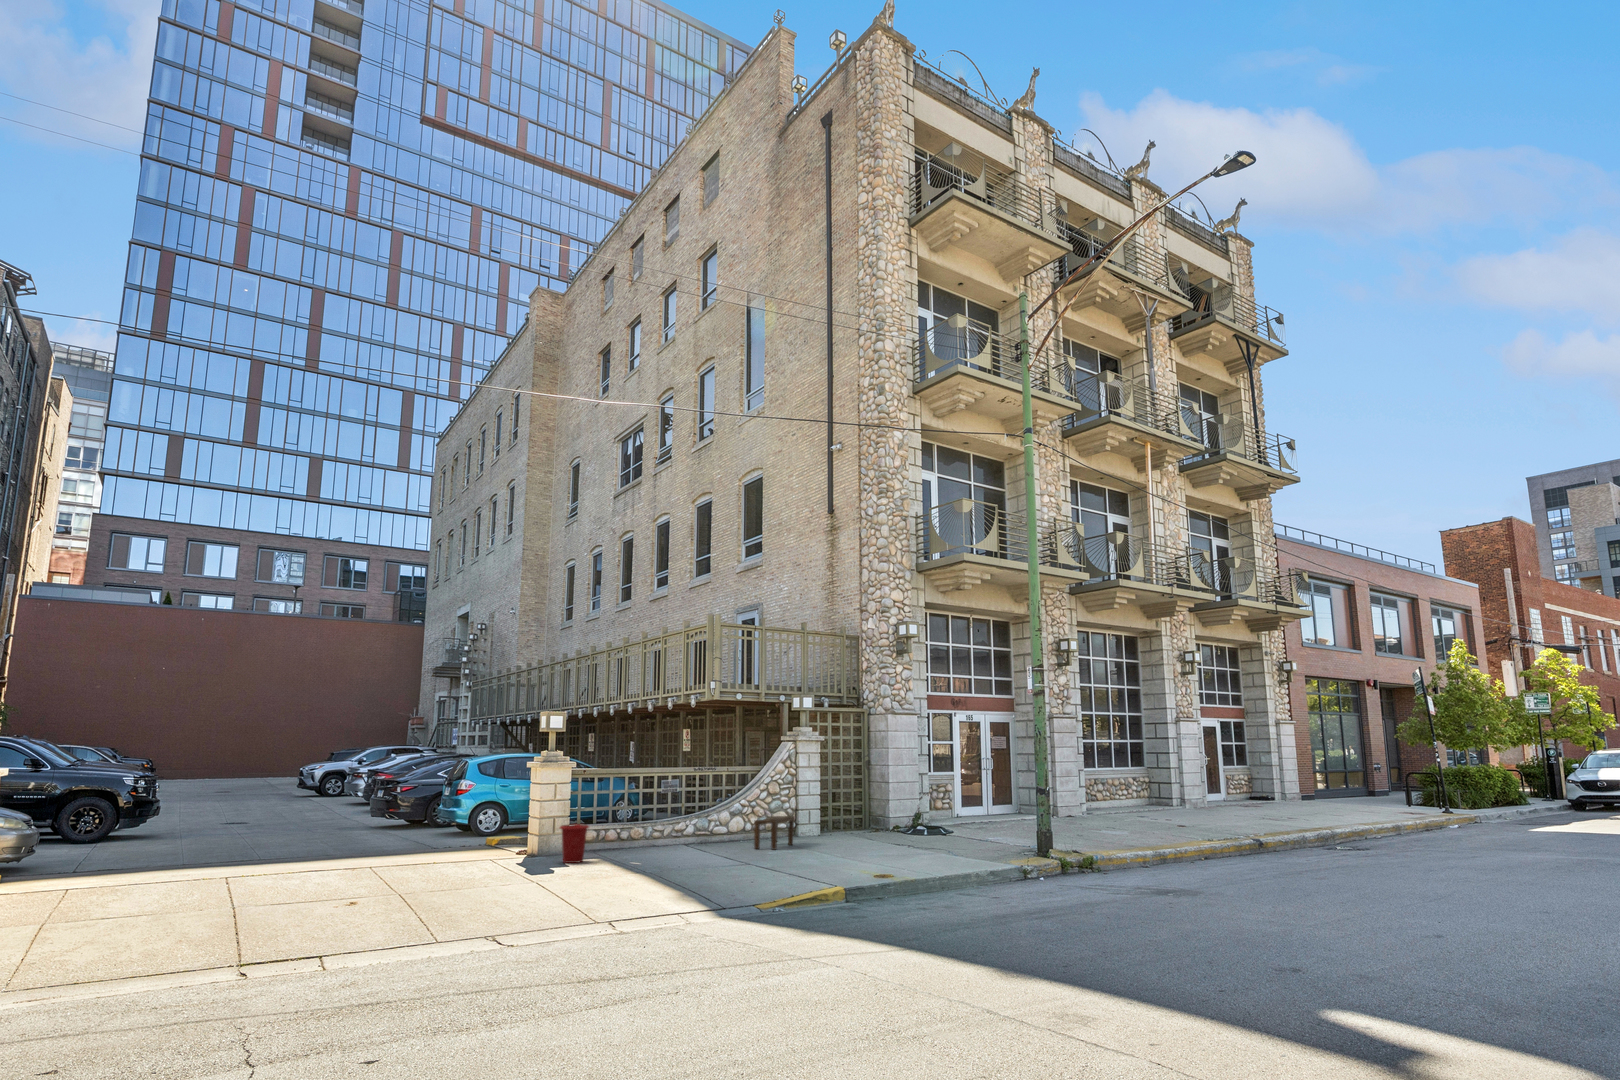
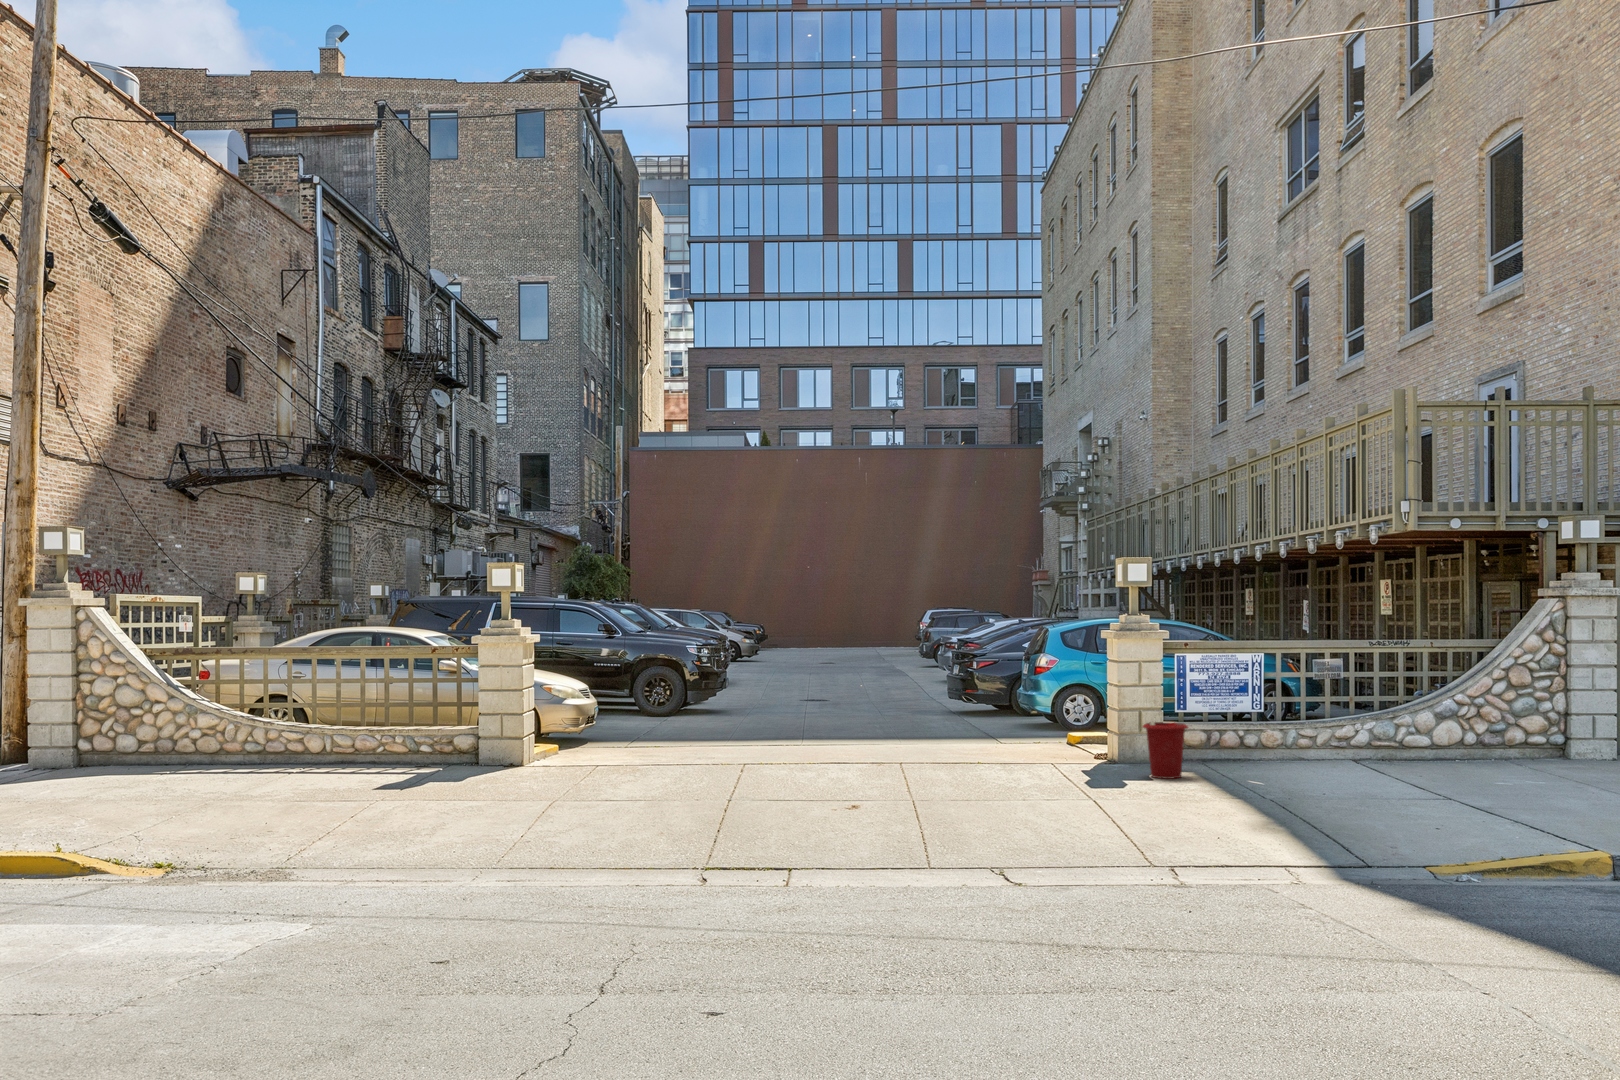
bench: present [754,816,795,850] -> none [1477,722,1560,778]

